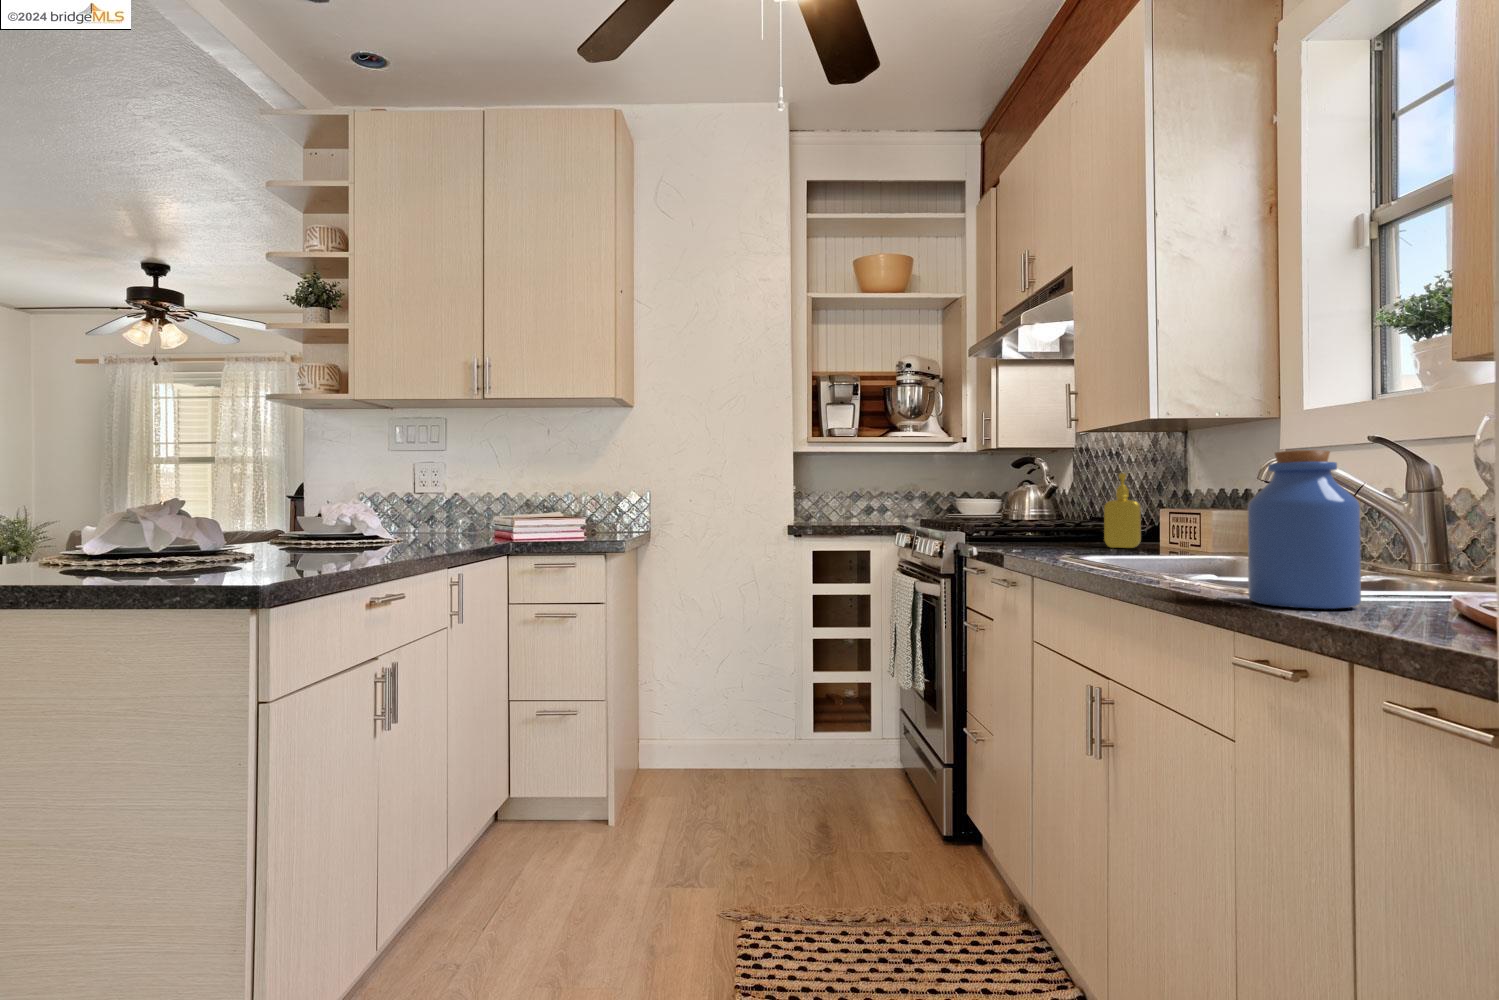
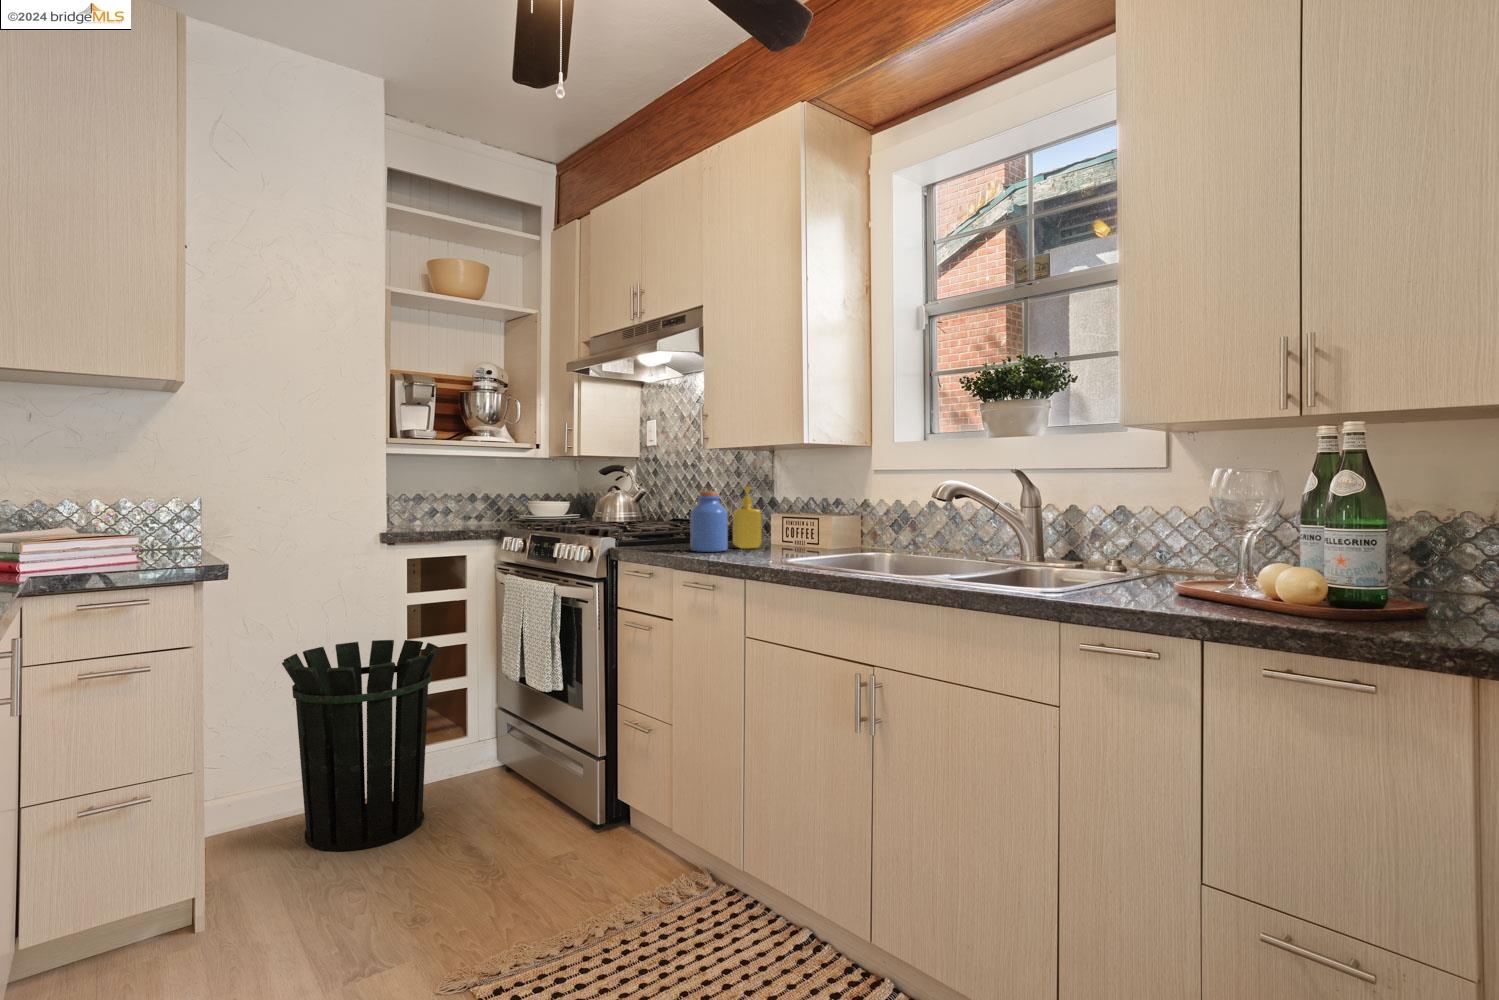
jar: present [1248,450,1361,609] -> present [690,491,728,552]
waste bin: none [699,621,825,801] -> present [282,640,439,851]

